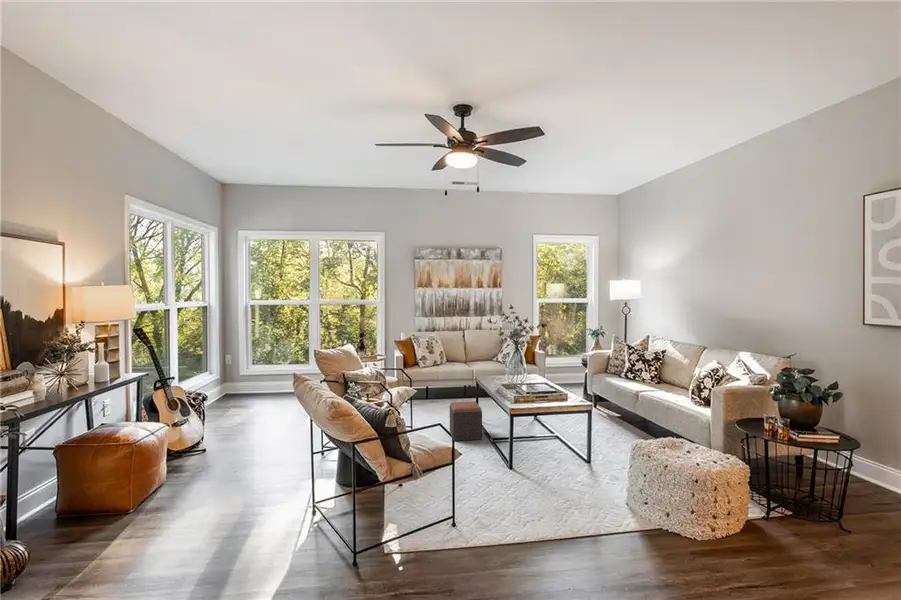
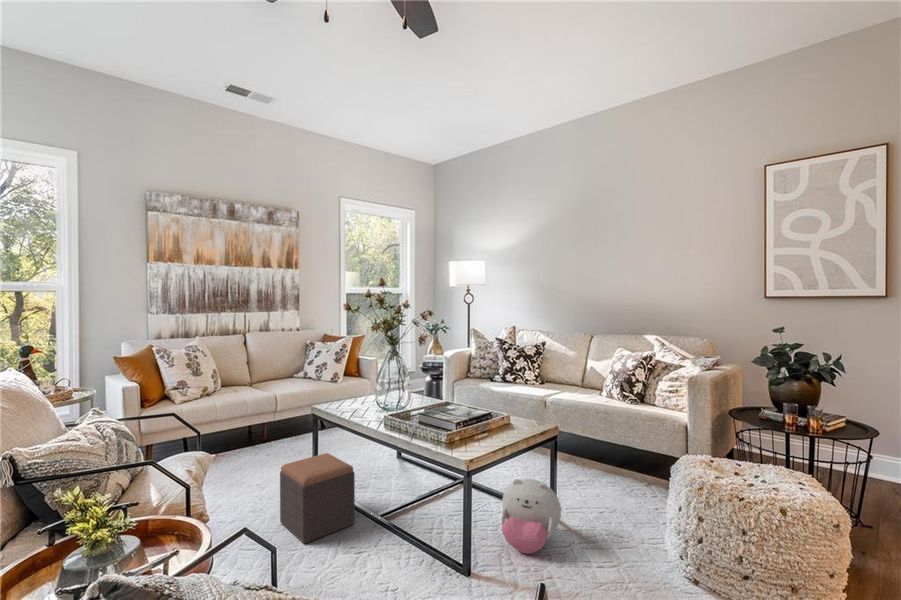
plush toy: none [543,428,582,469] -> present [501,479,561,554]

